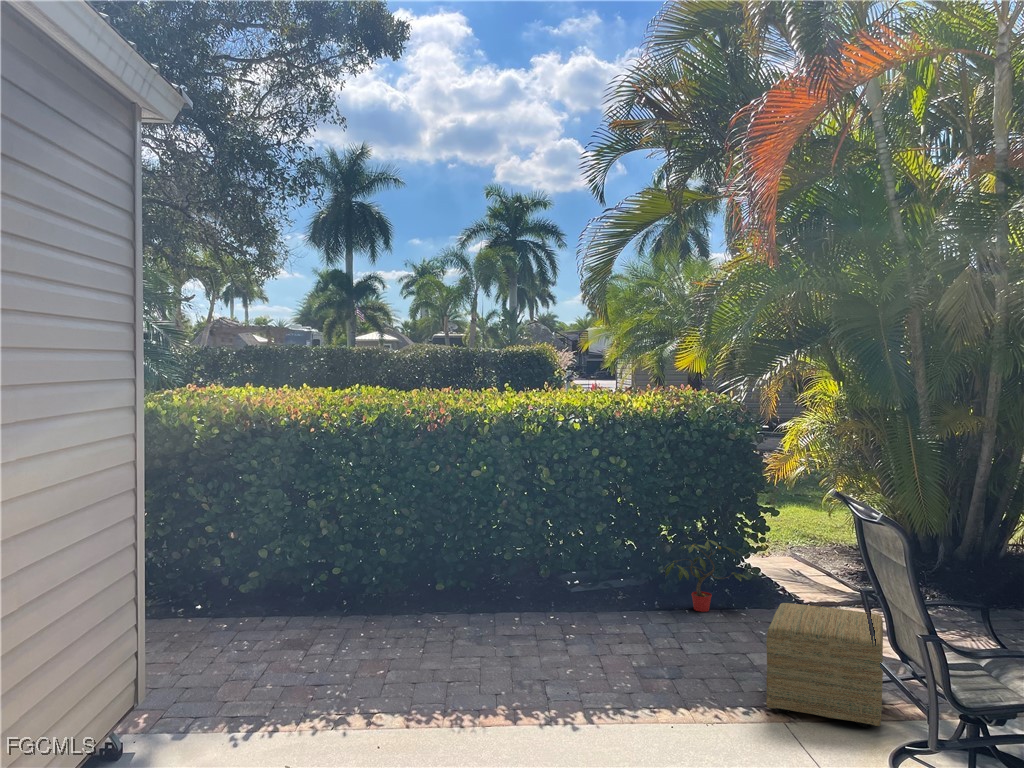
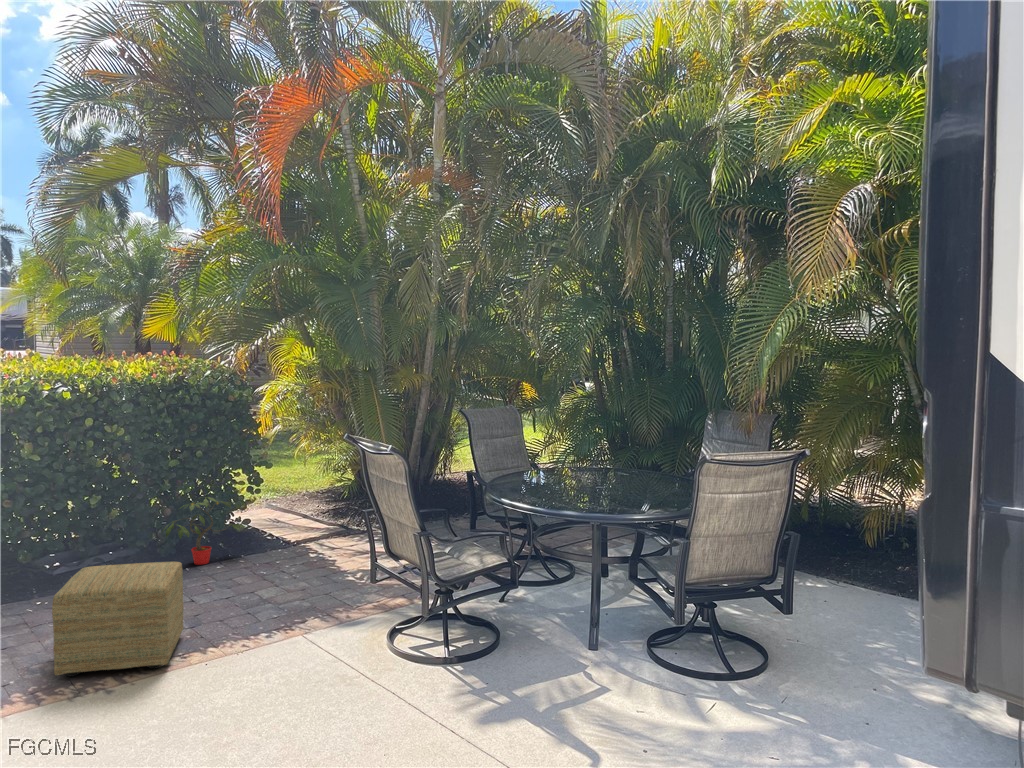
ottoman: present [766,603,883,727] -> present [52,562,183,676]

